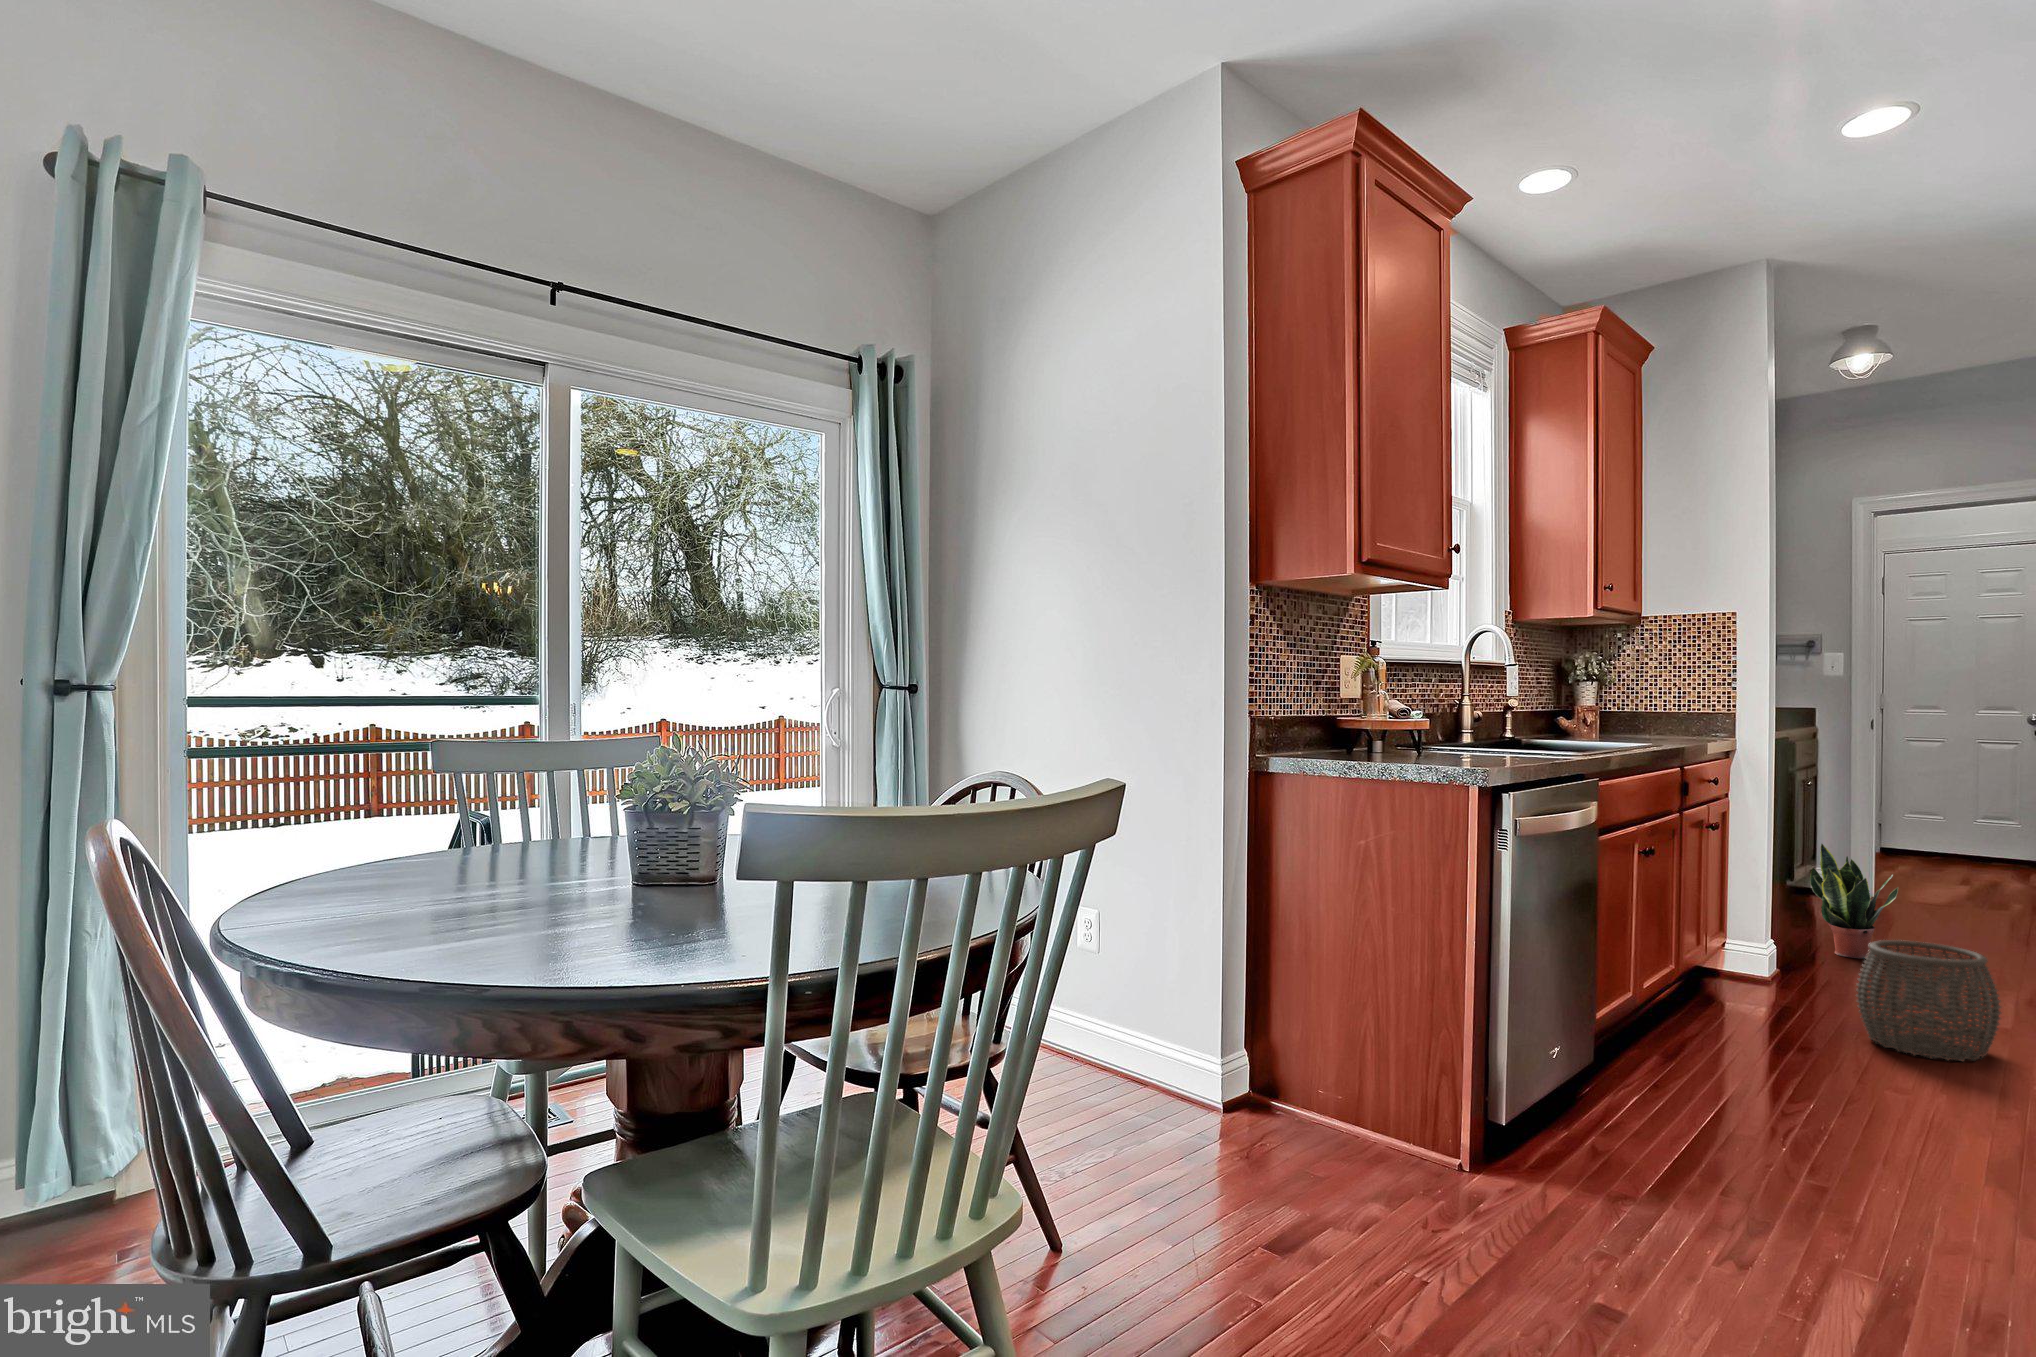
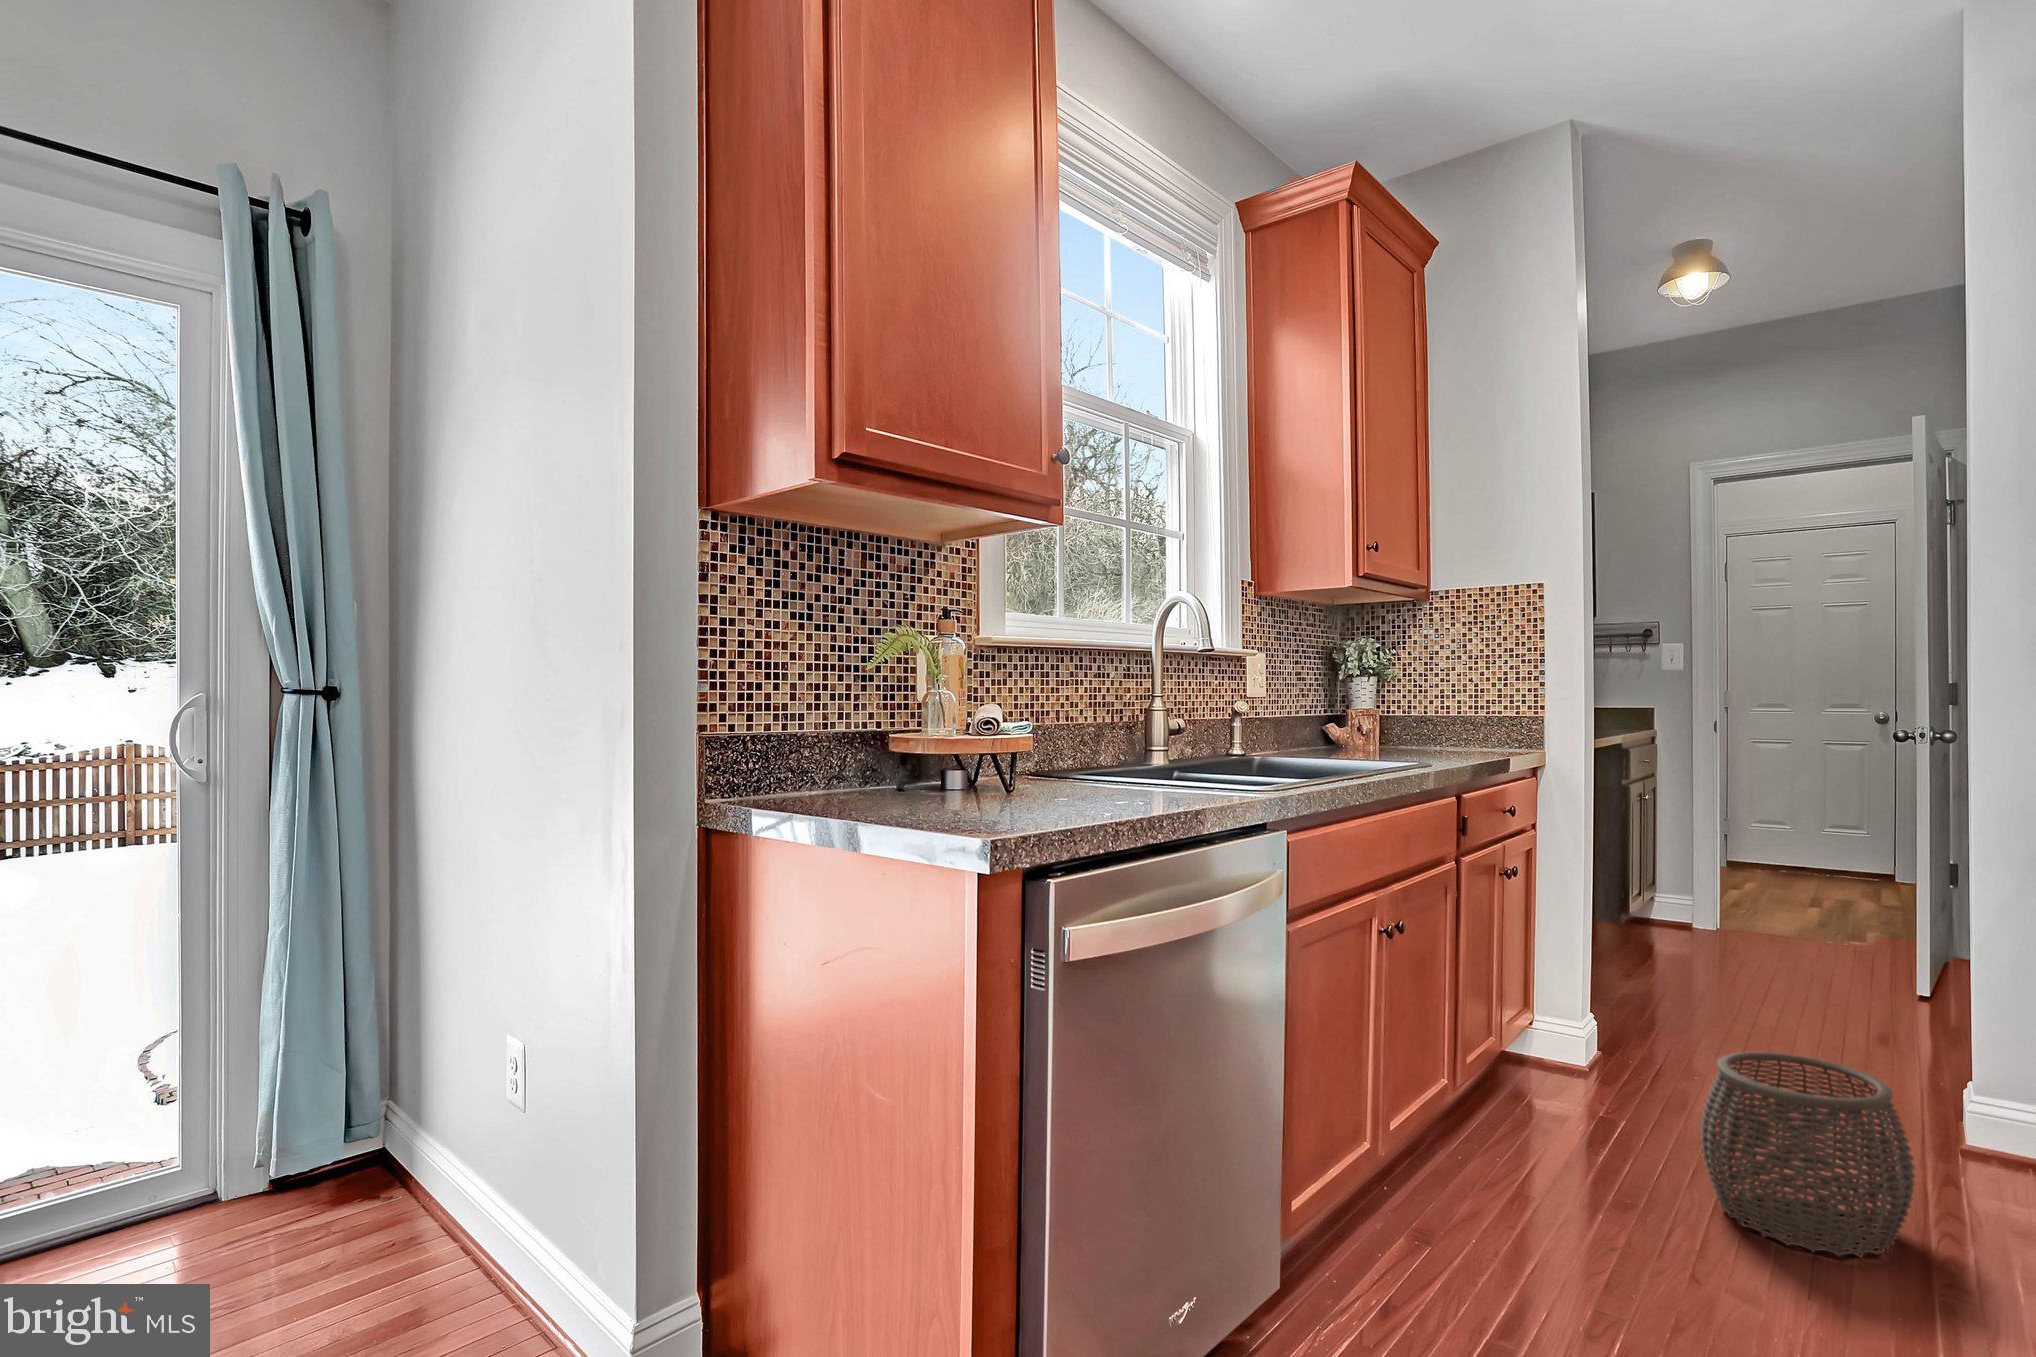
potted plant: present [1810,844,1898,958] -> none [1643,882,1752,1032]

